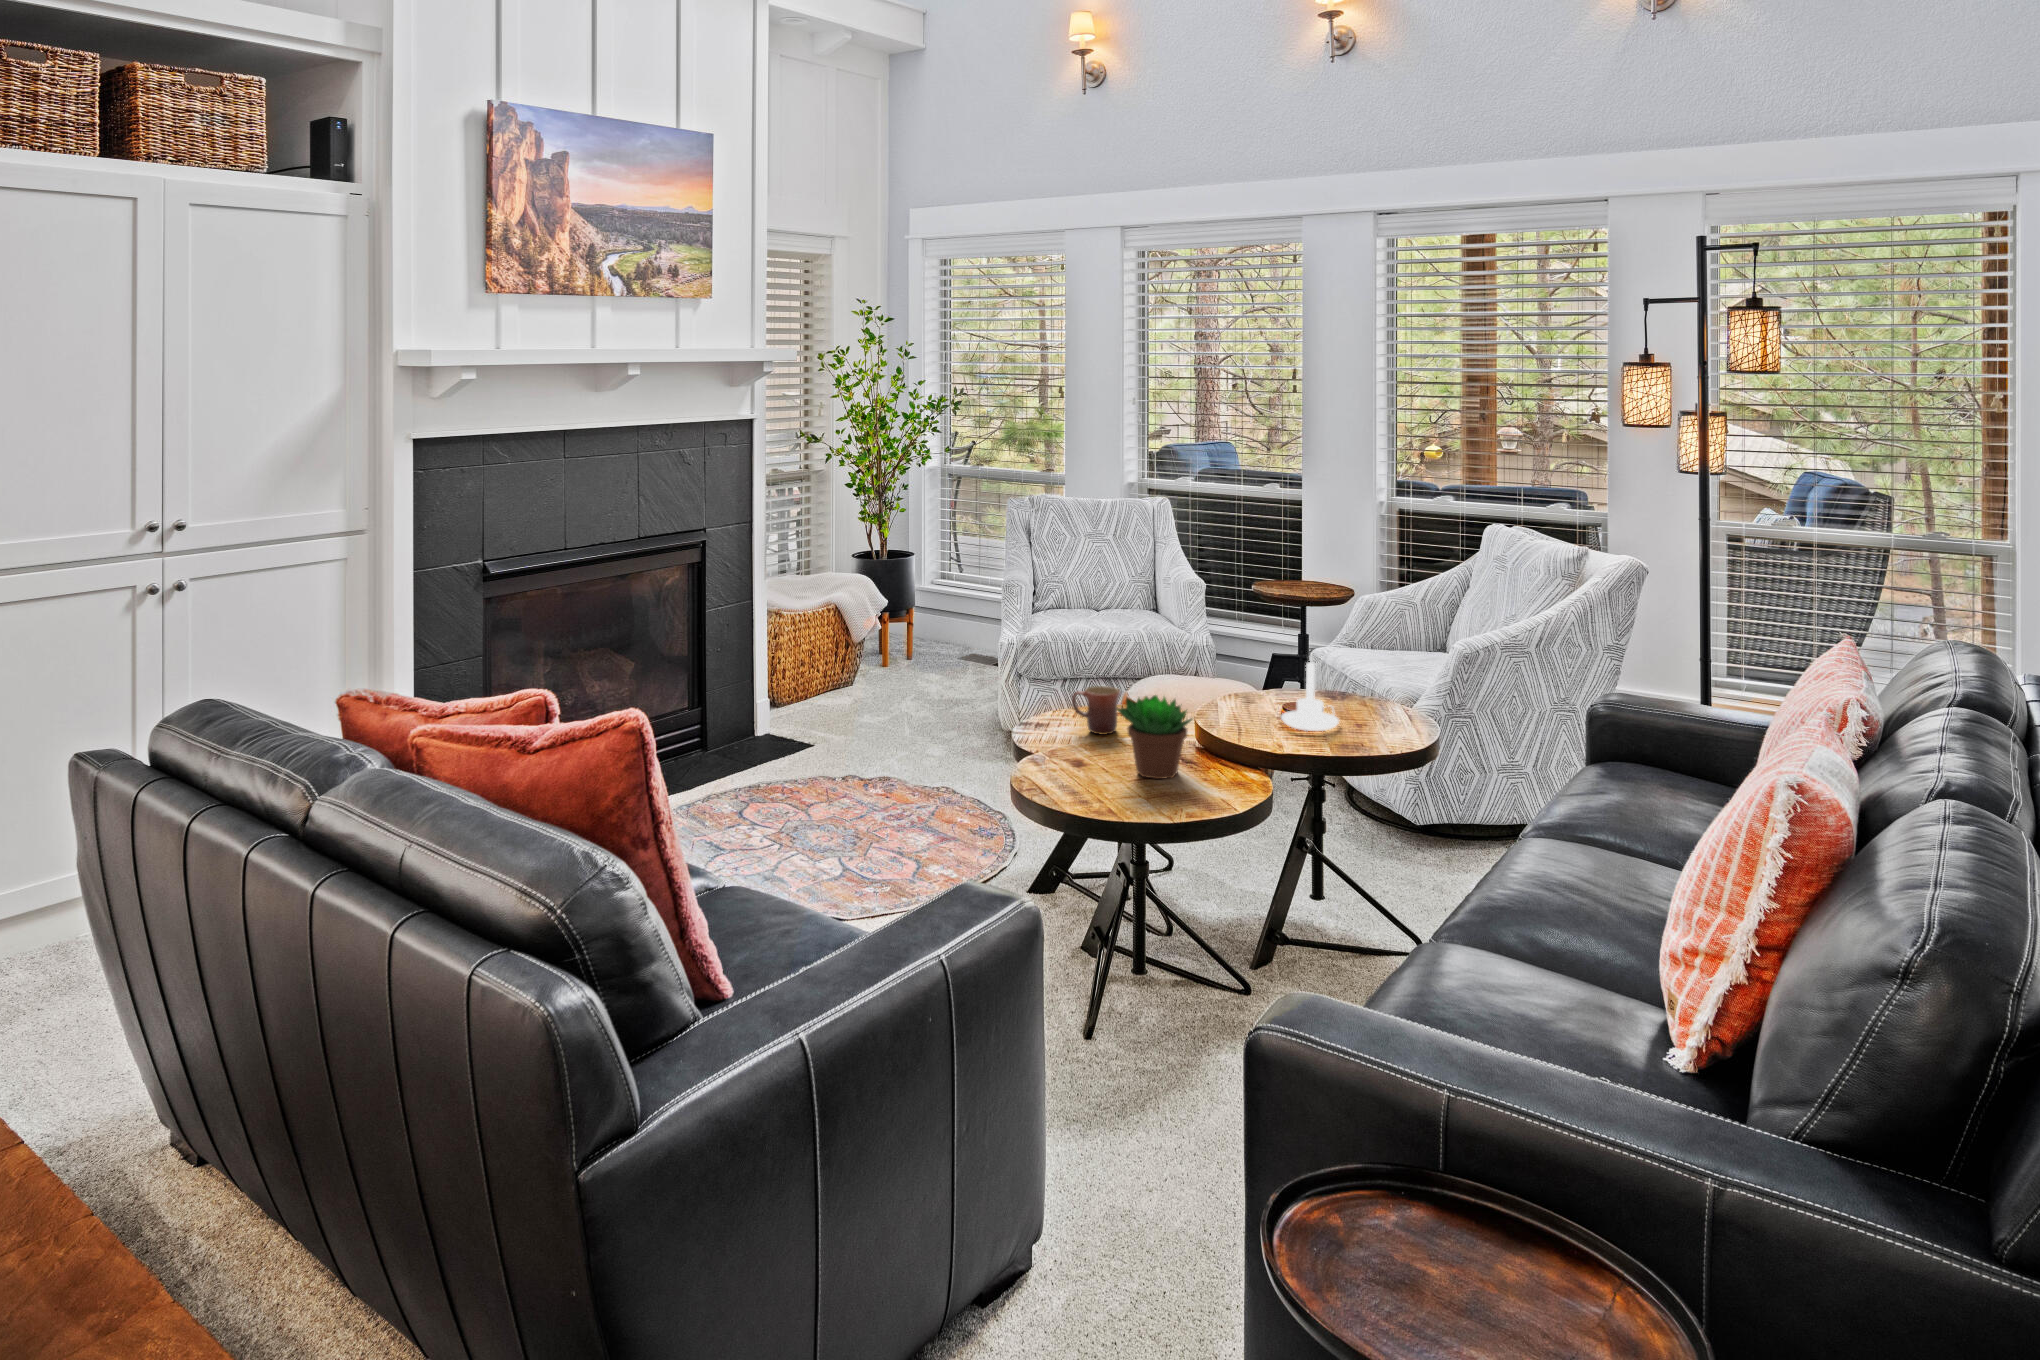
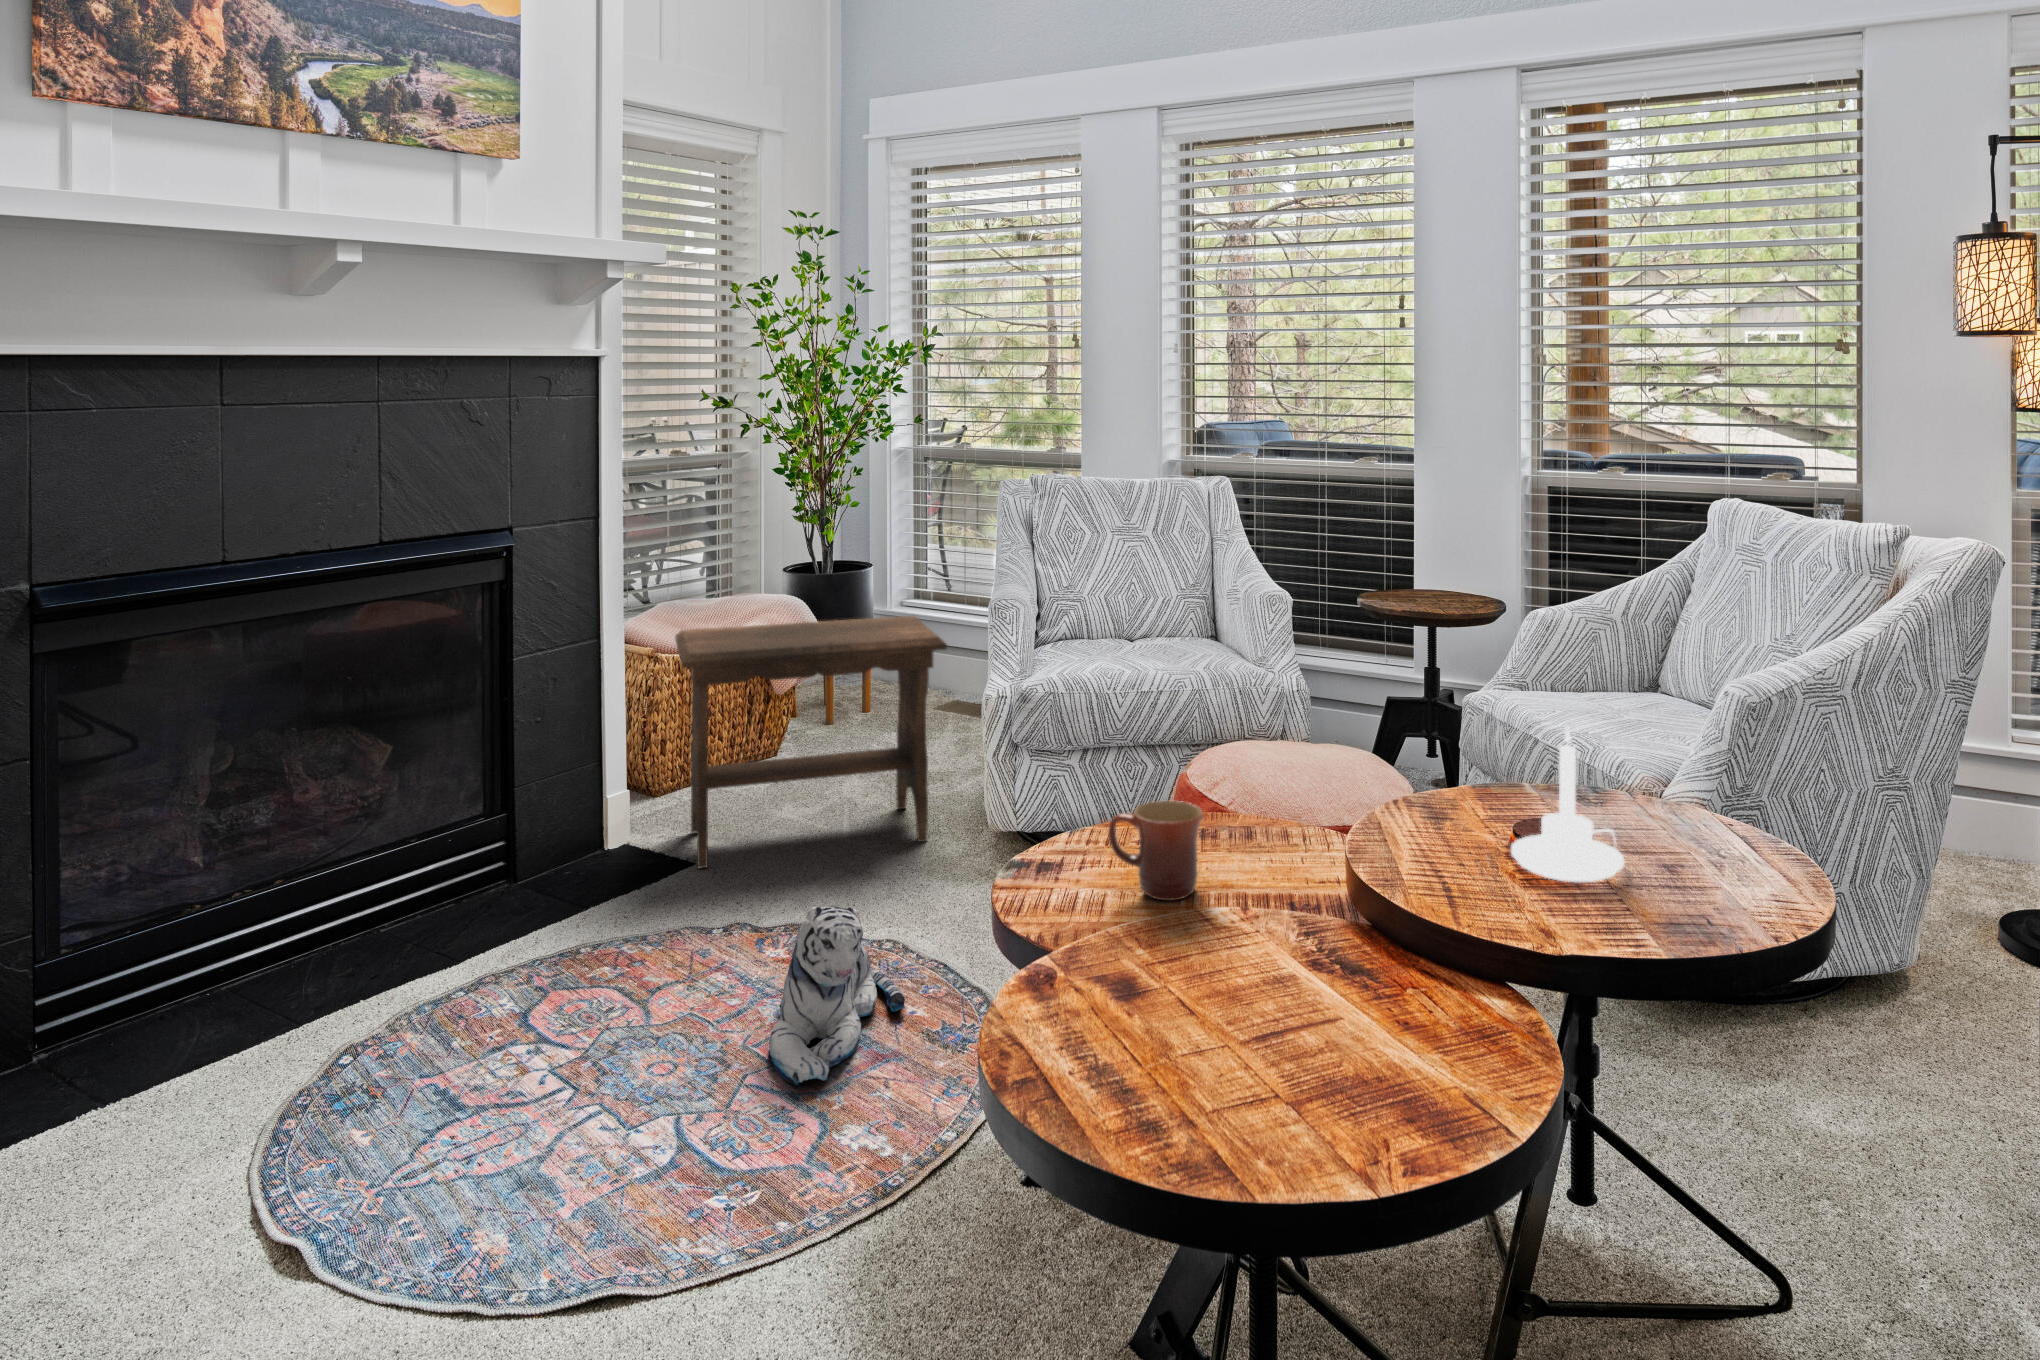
footstool: none [799,590,975,747] -> present [675,616,947,869]
succulent plant: present [1116,695,1192,779] -> none [1210,835,1380,1031]
plush toy: none [882,754,957,847] -> present [768,906,905,1086]

